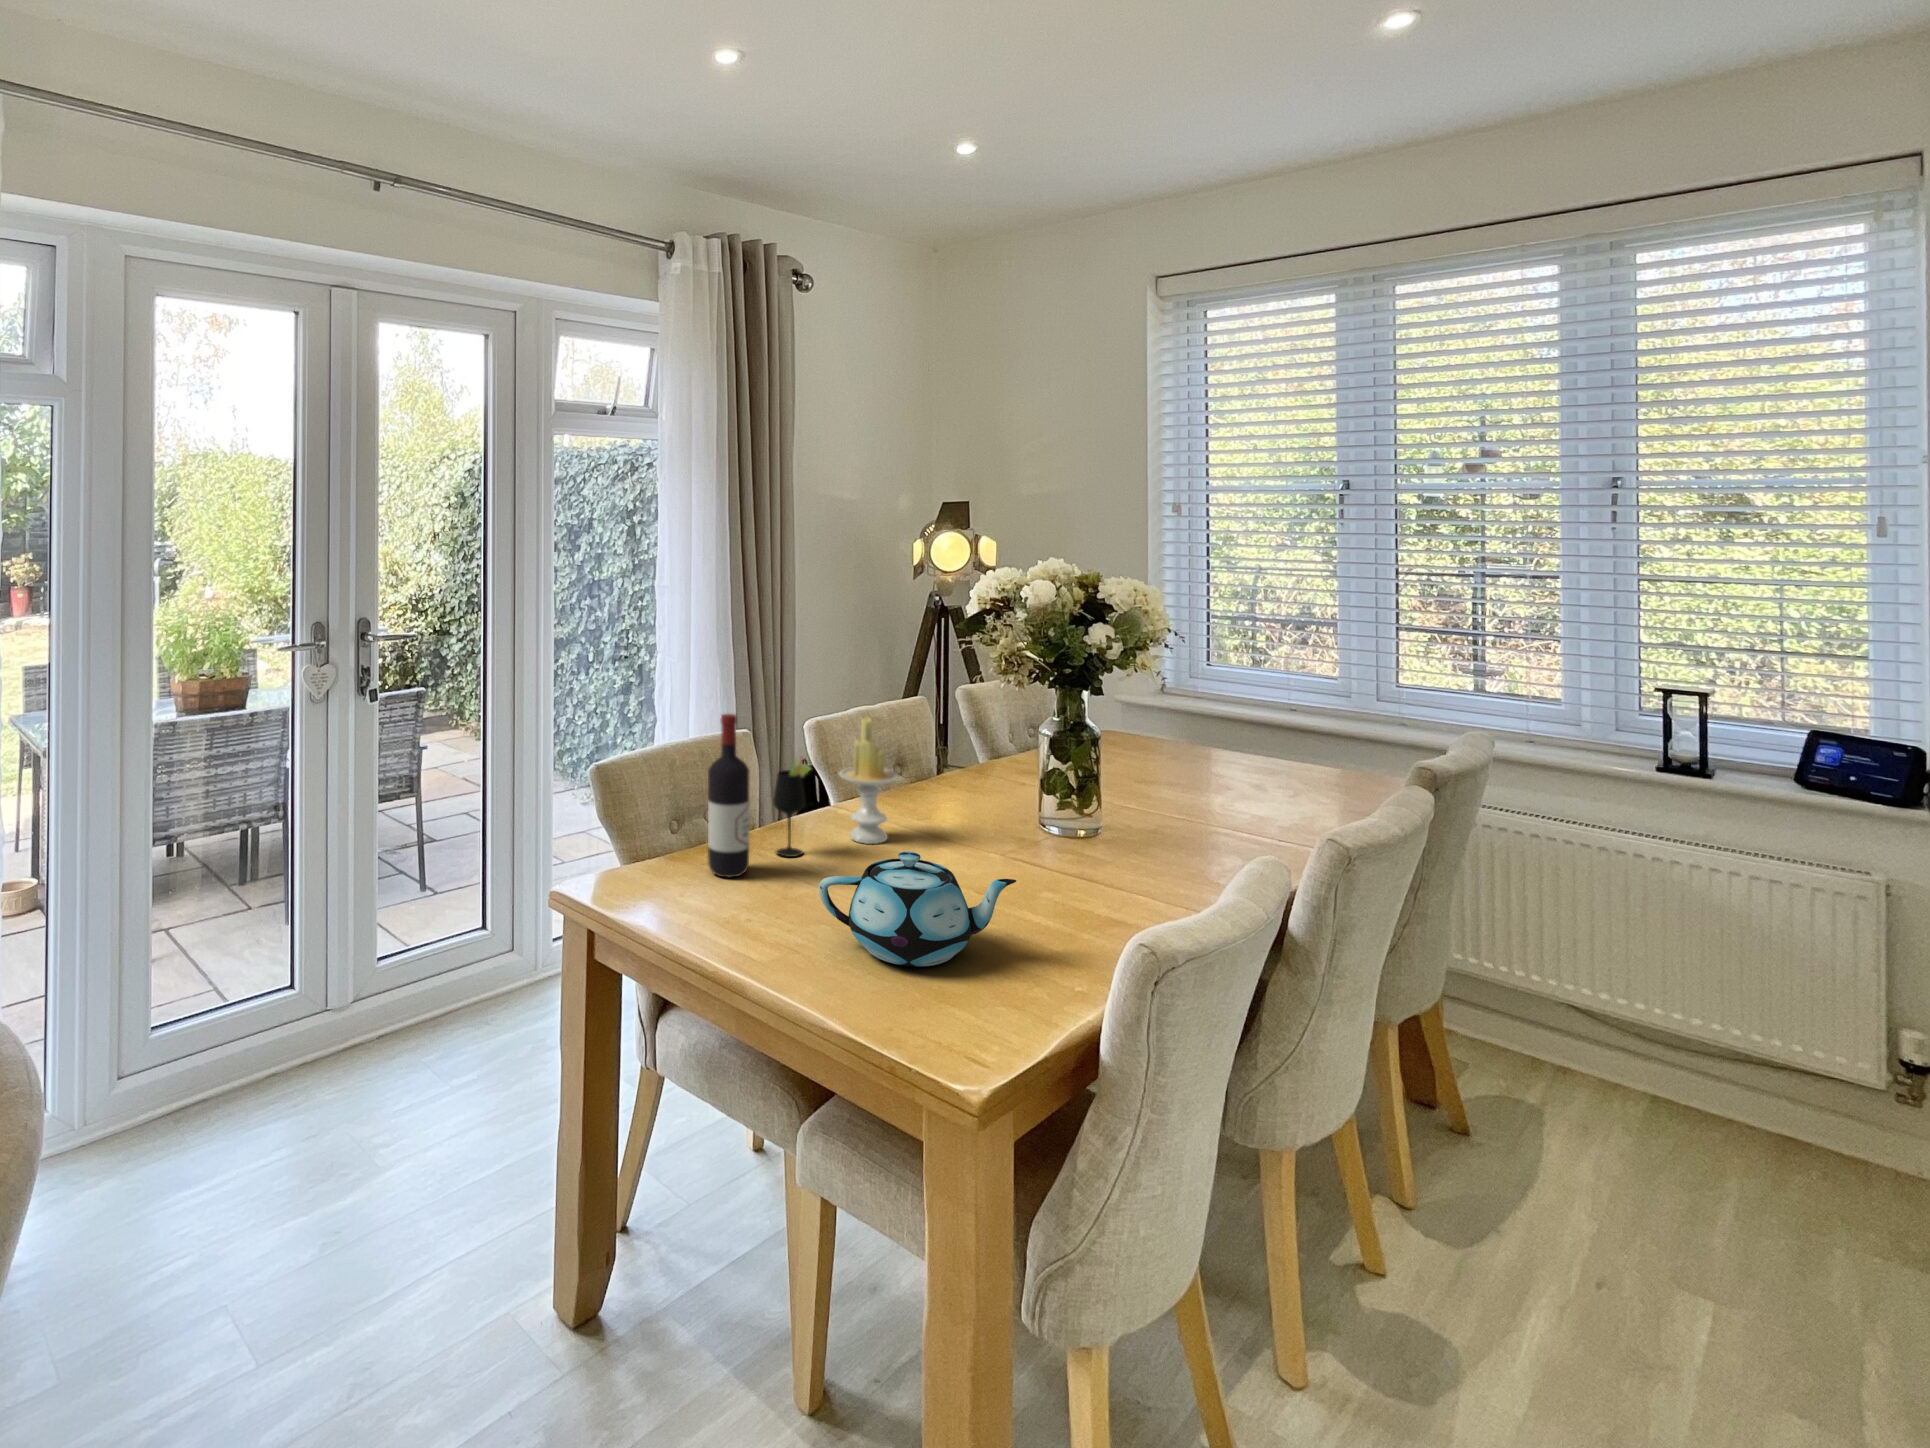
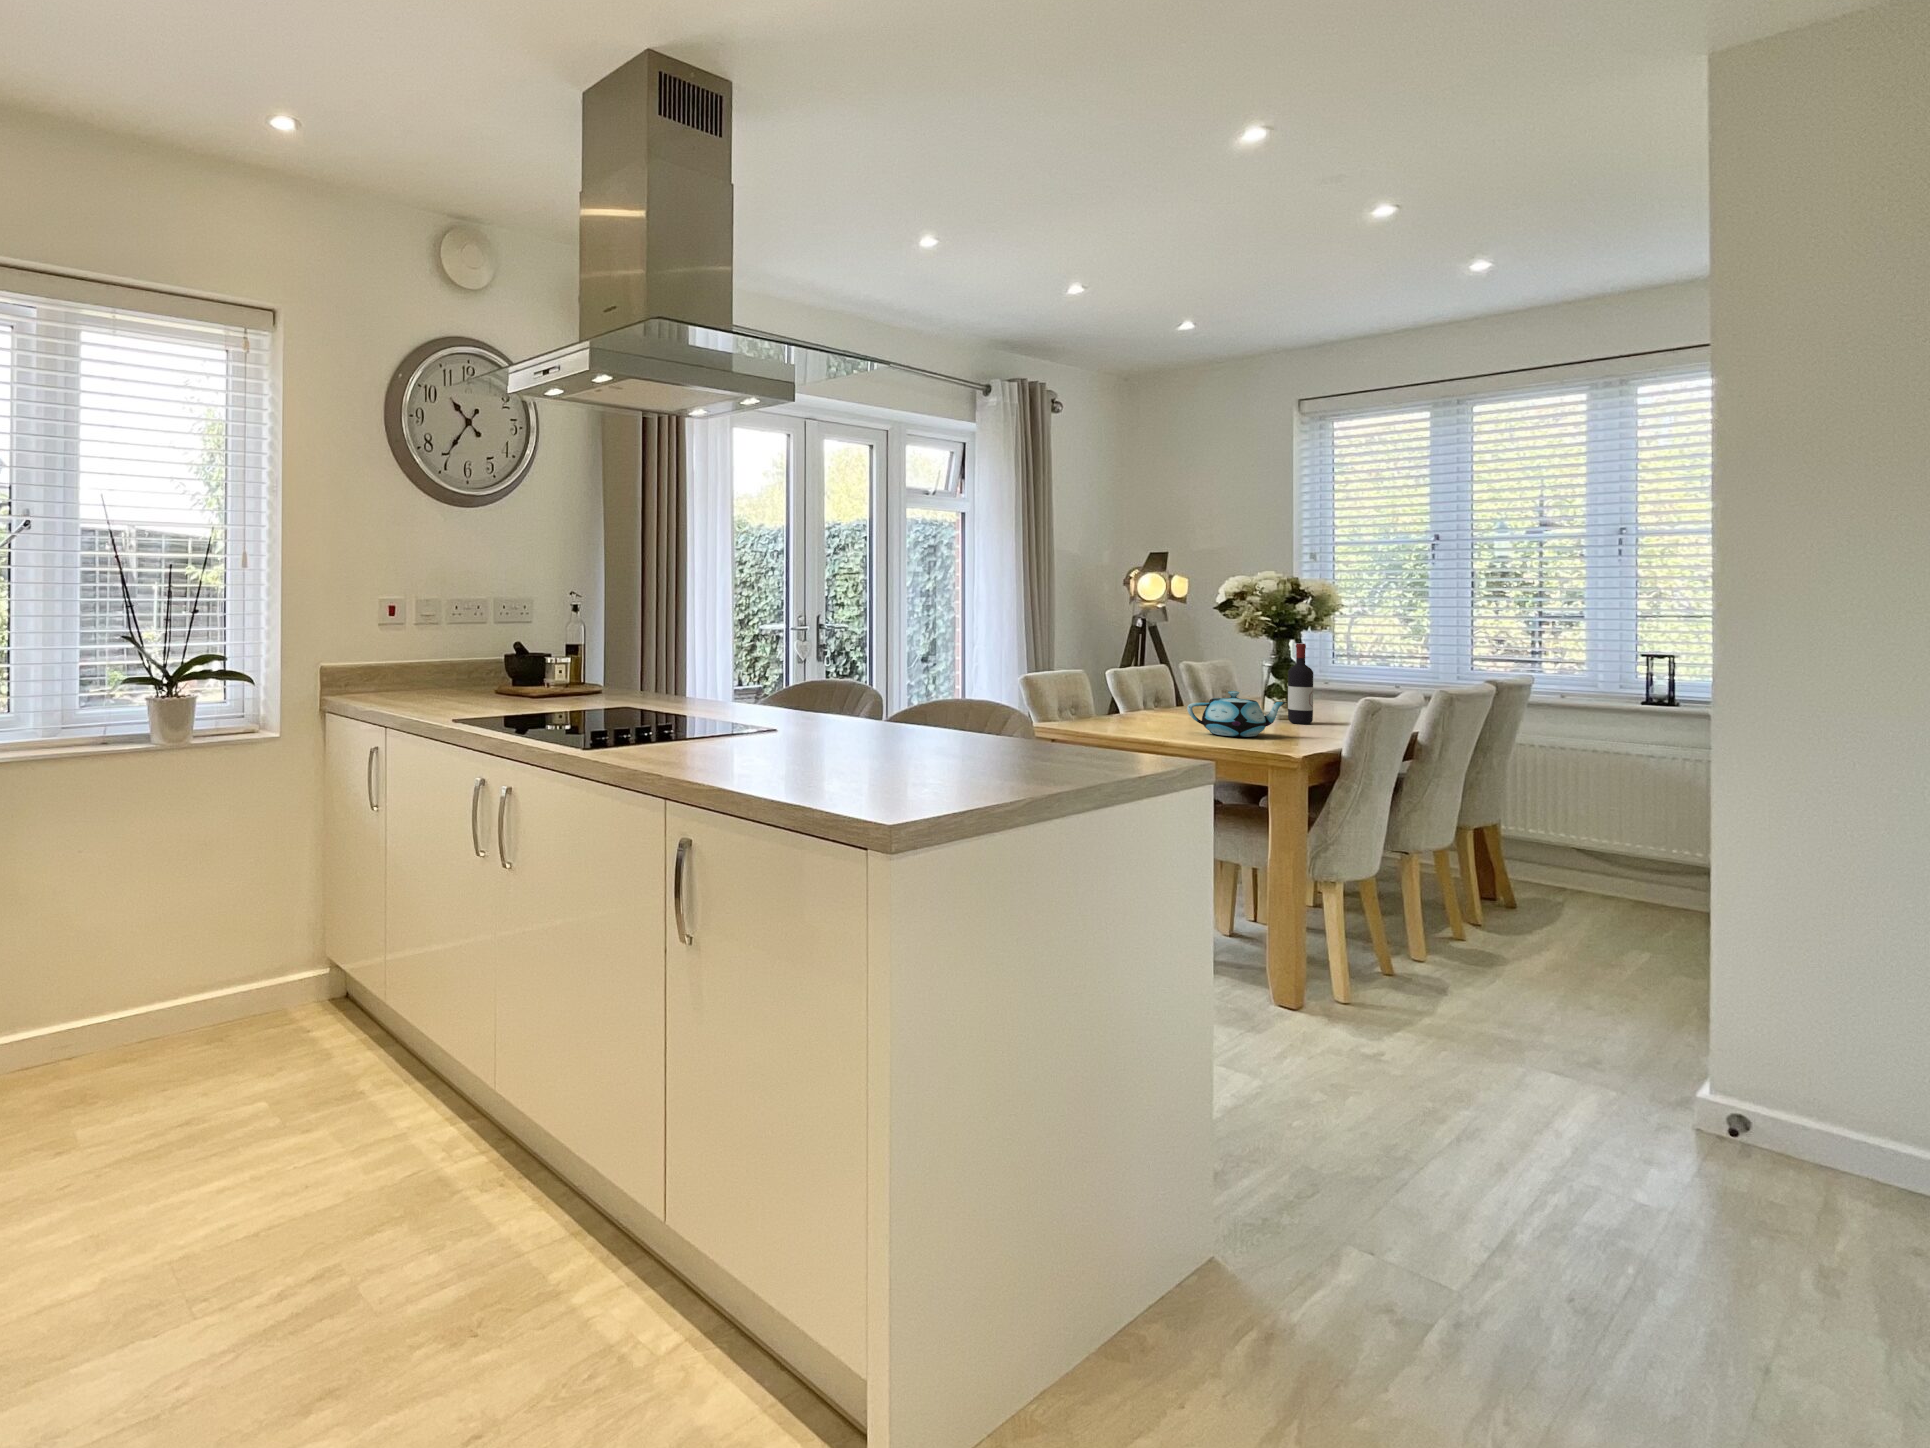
wine bottle: present [708,714,750,877] -> present [1288,643,1313,724]
candle: present [839,718,899,844] -> none [1153,653,1189,718]
wine glass: present [773,762,811,857] -> none [1125,668,1147,719]

